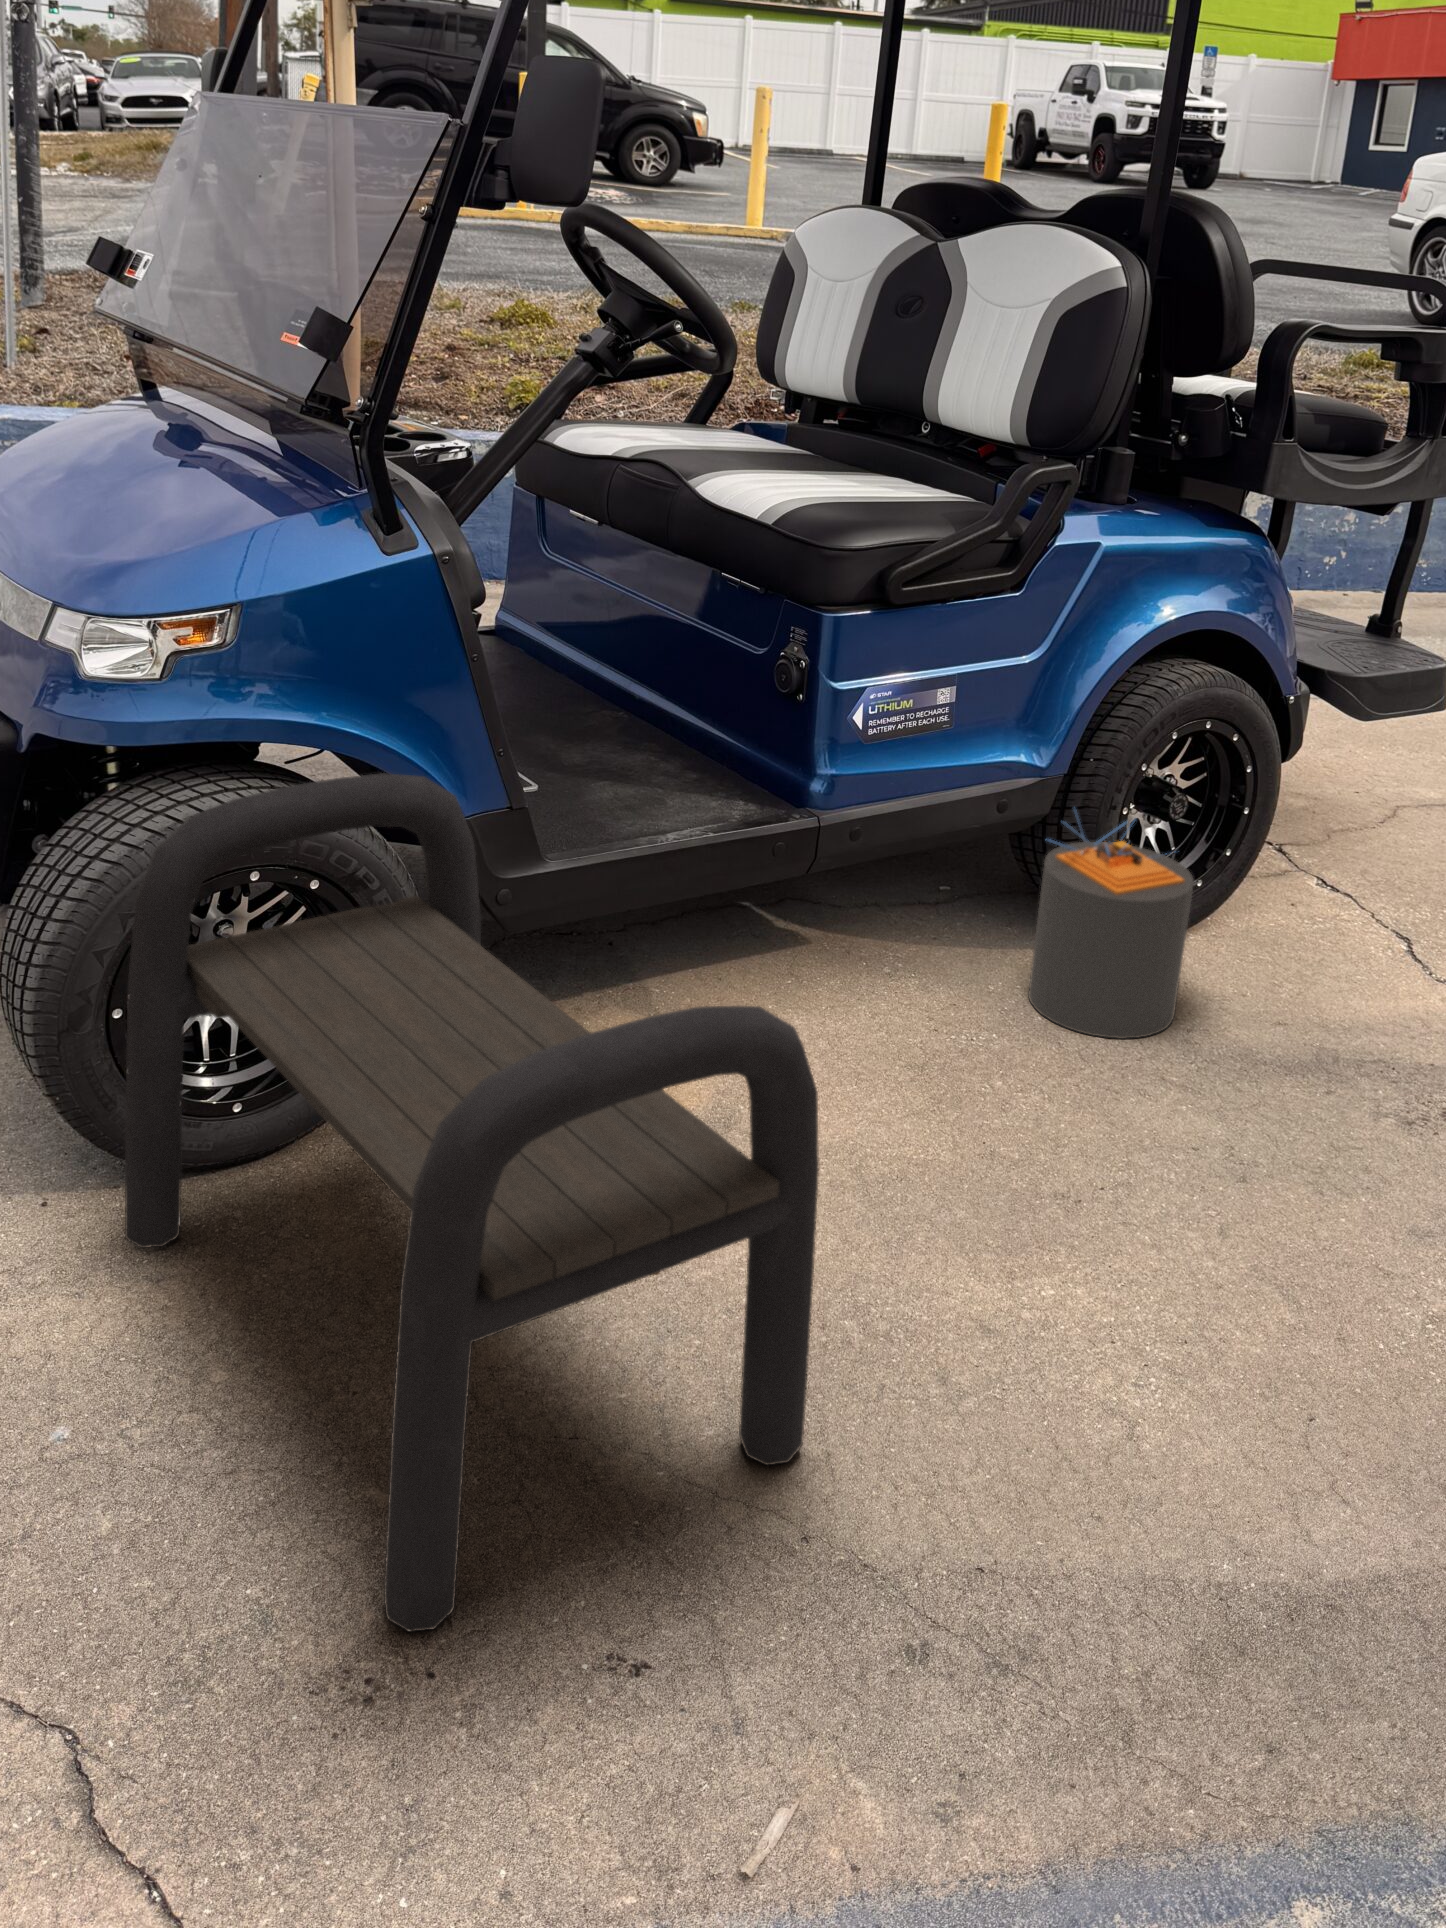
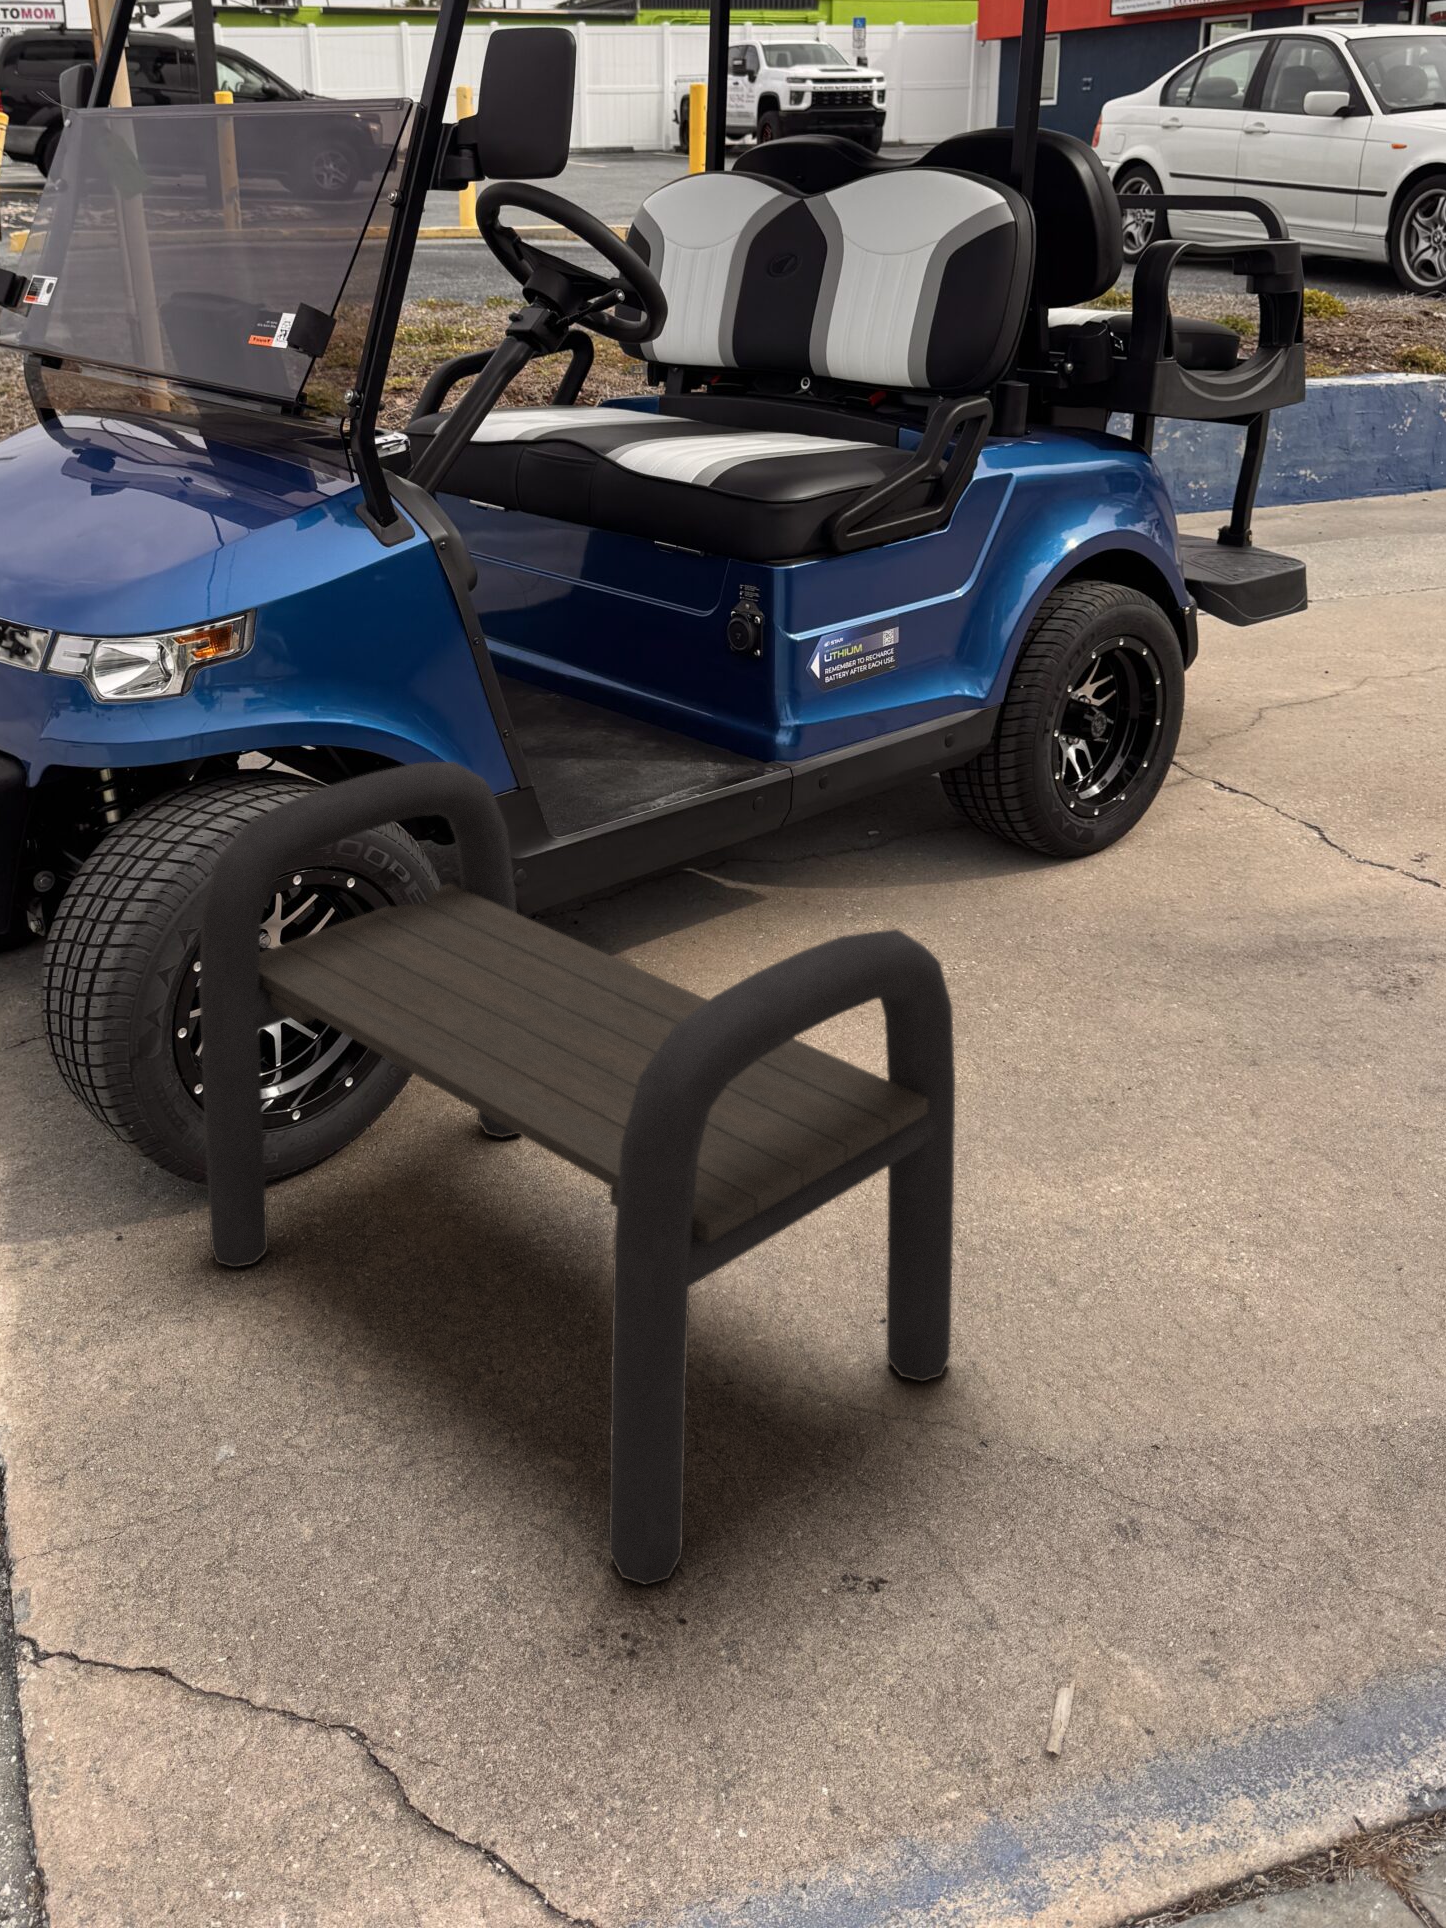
trash can: present [1028,807,1194,1039] -> none [990,726,1143,950]

